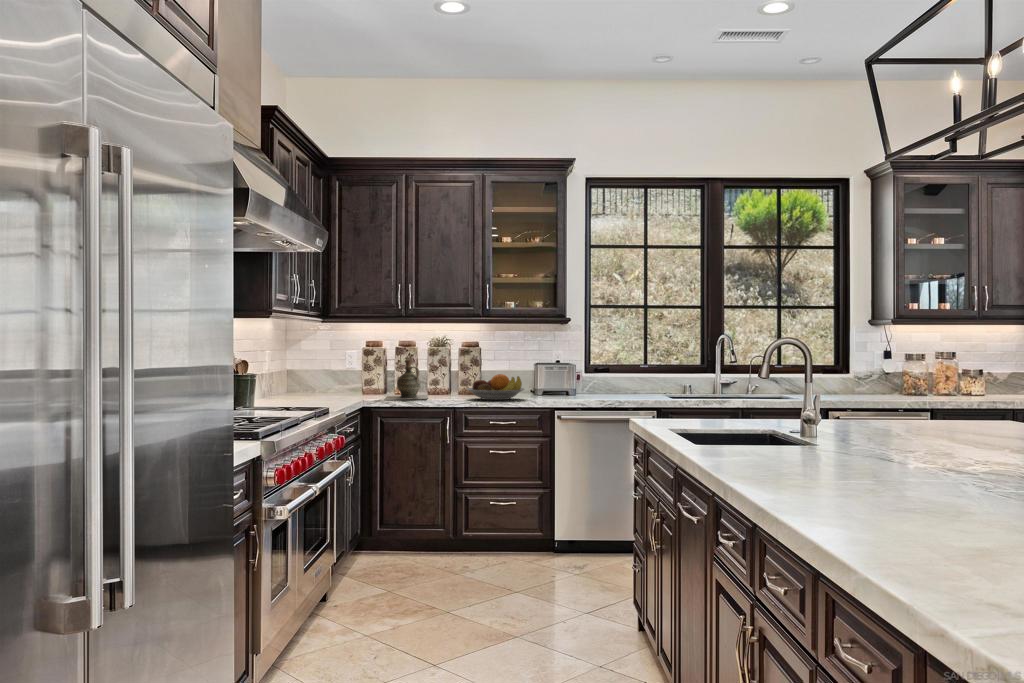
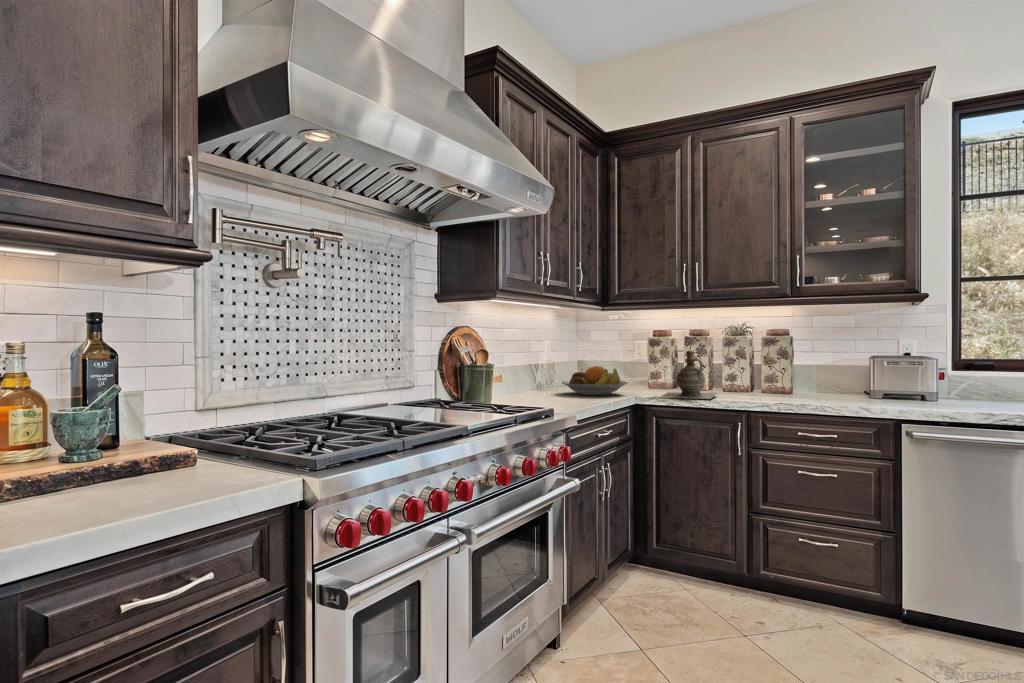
fruit bowl: present [467,374,524,400] -> present [561,366,628,395]

